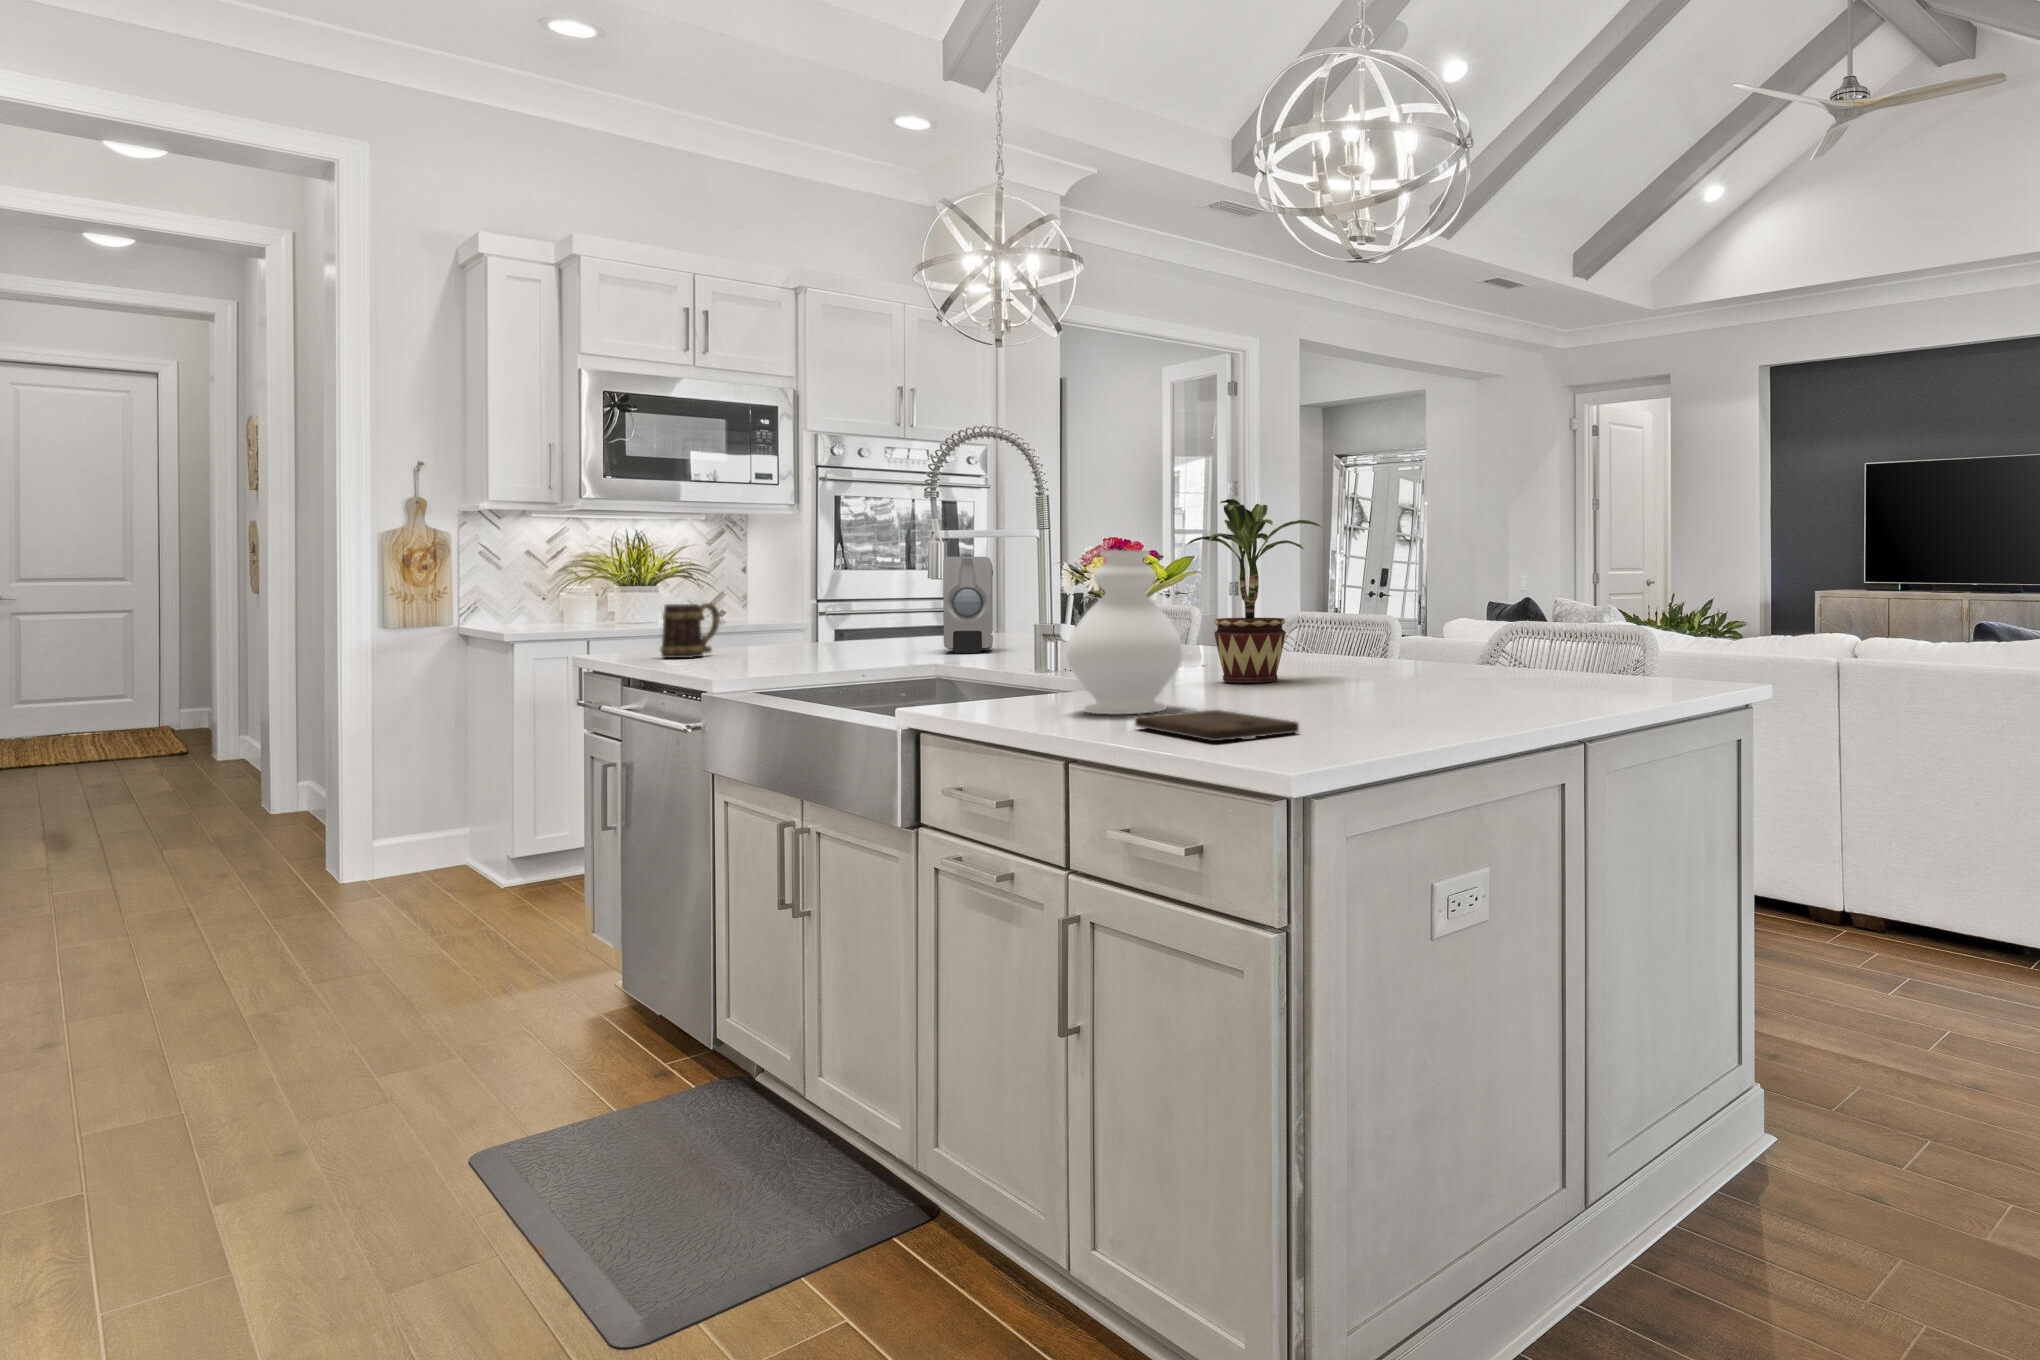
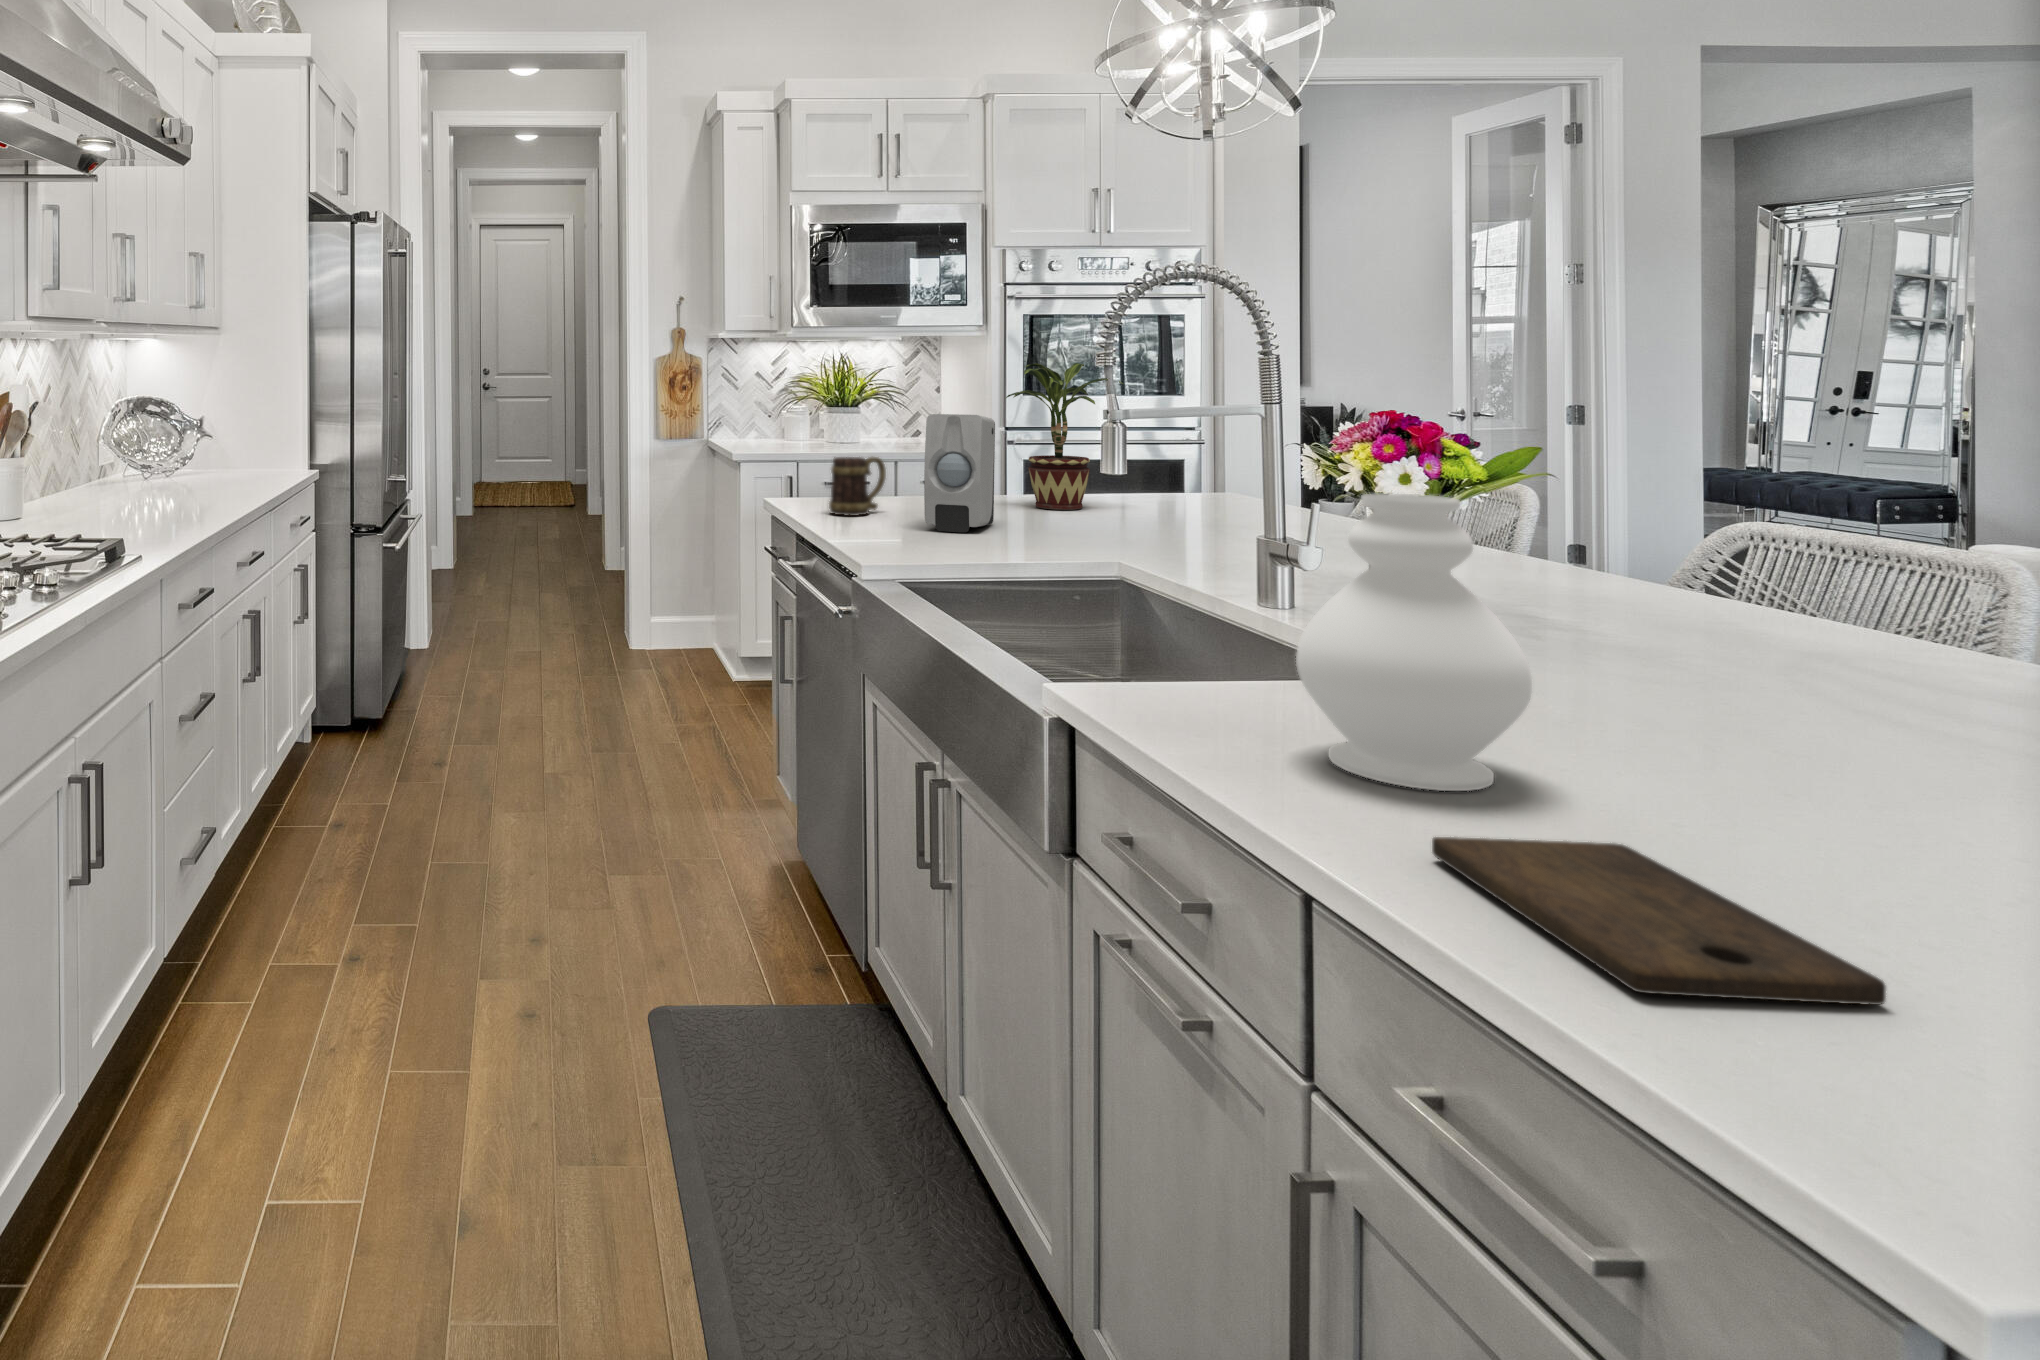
potted plant: present [1187,499,1322,683] -> present [1006,363,1123,510]
soap dispenser: present [943,557,993,653] -> present [924,414,995,532]

